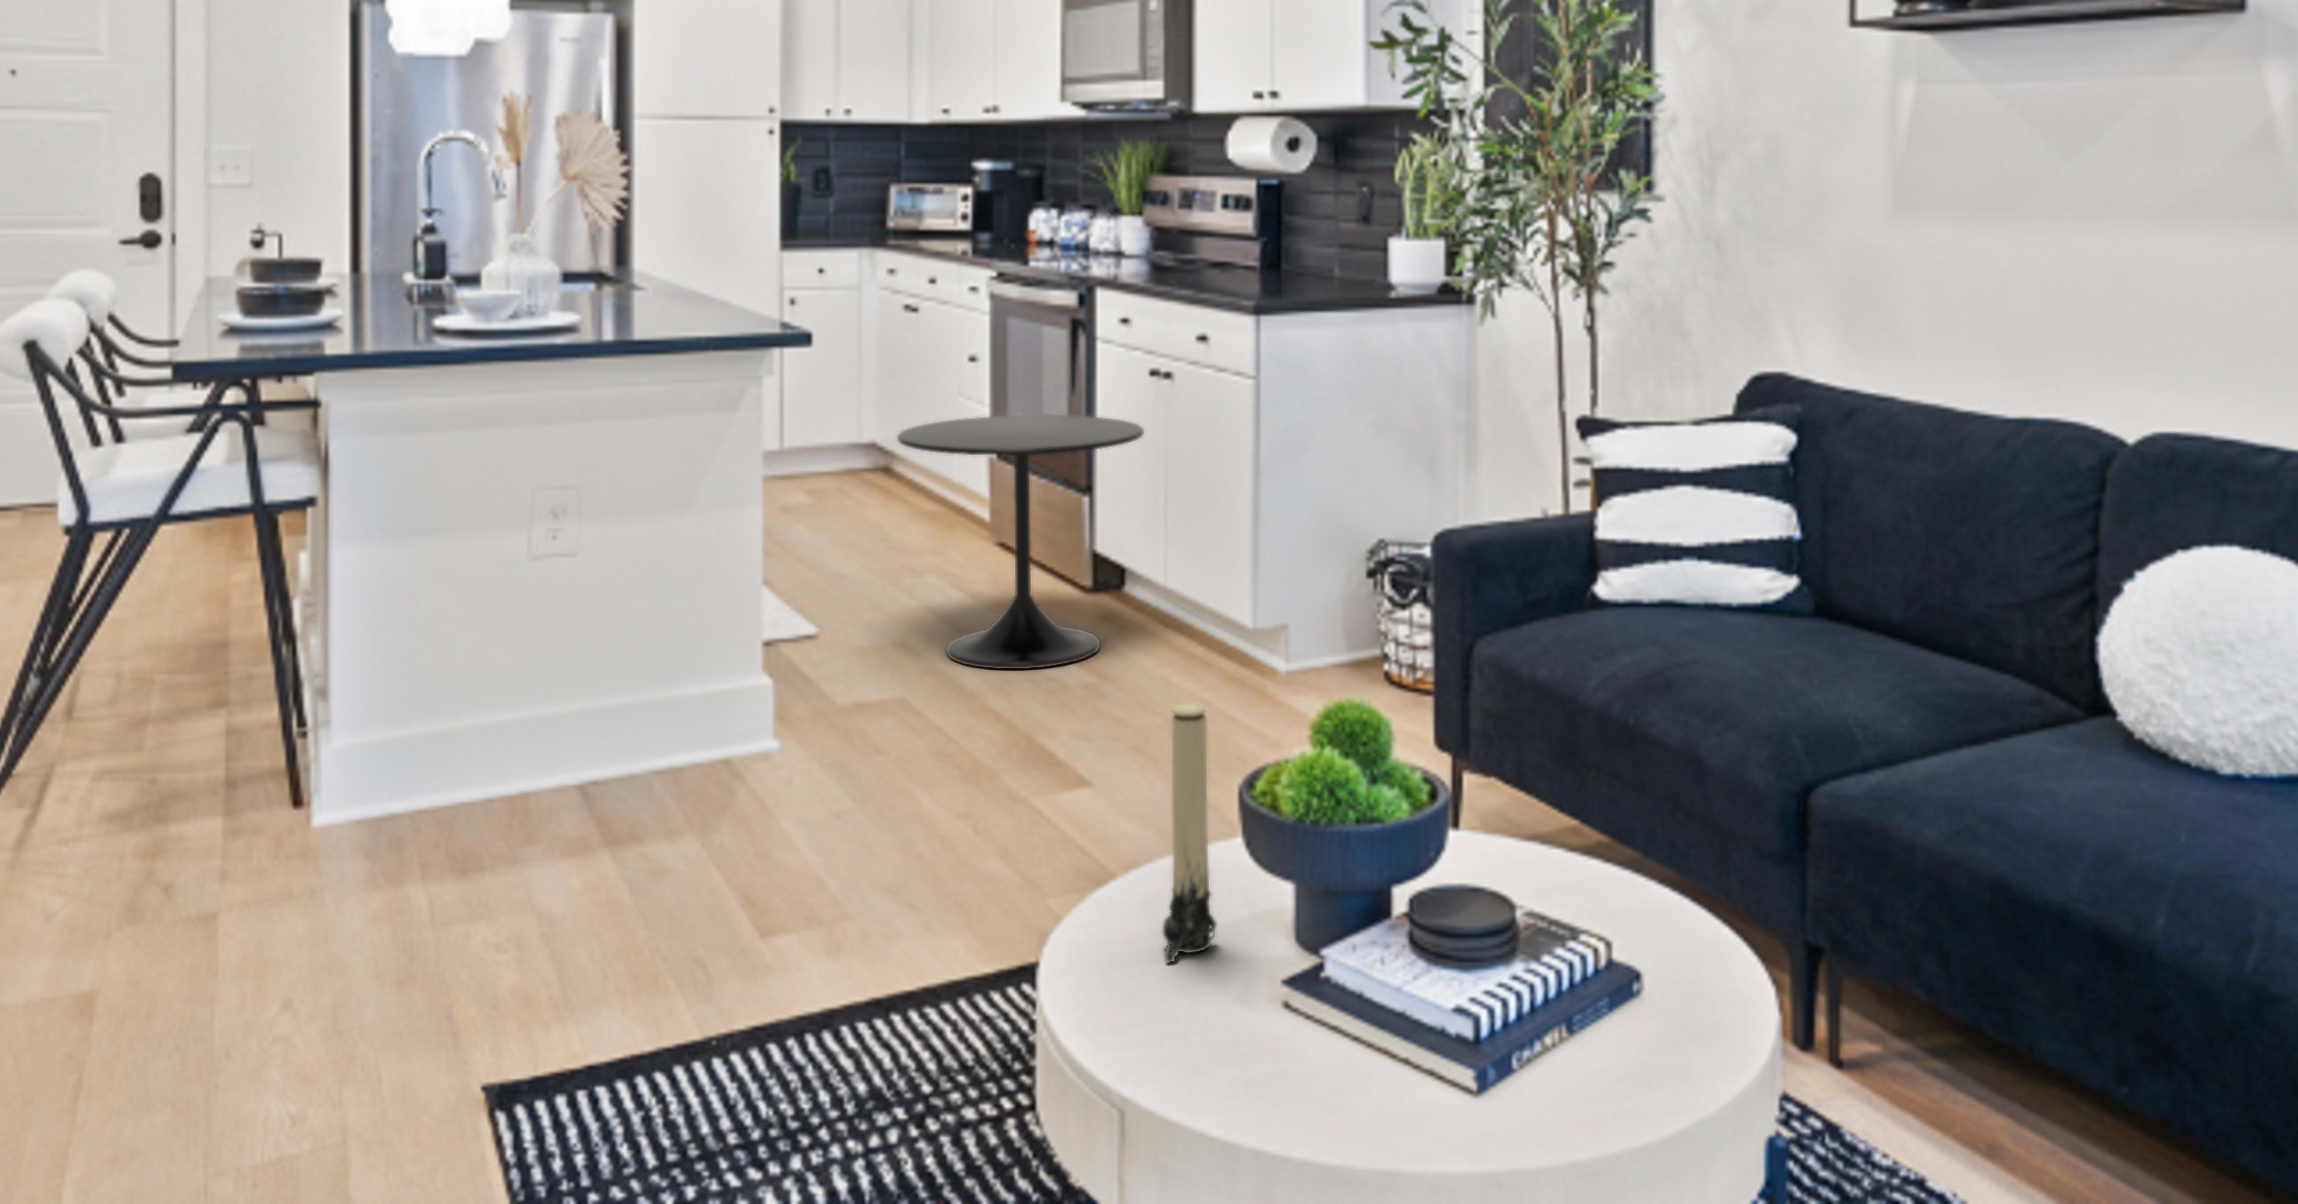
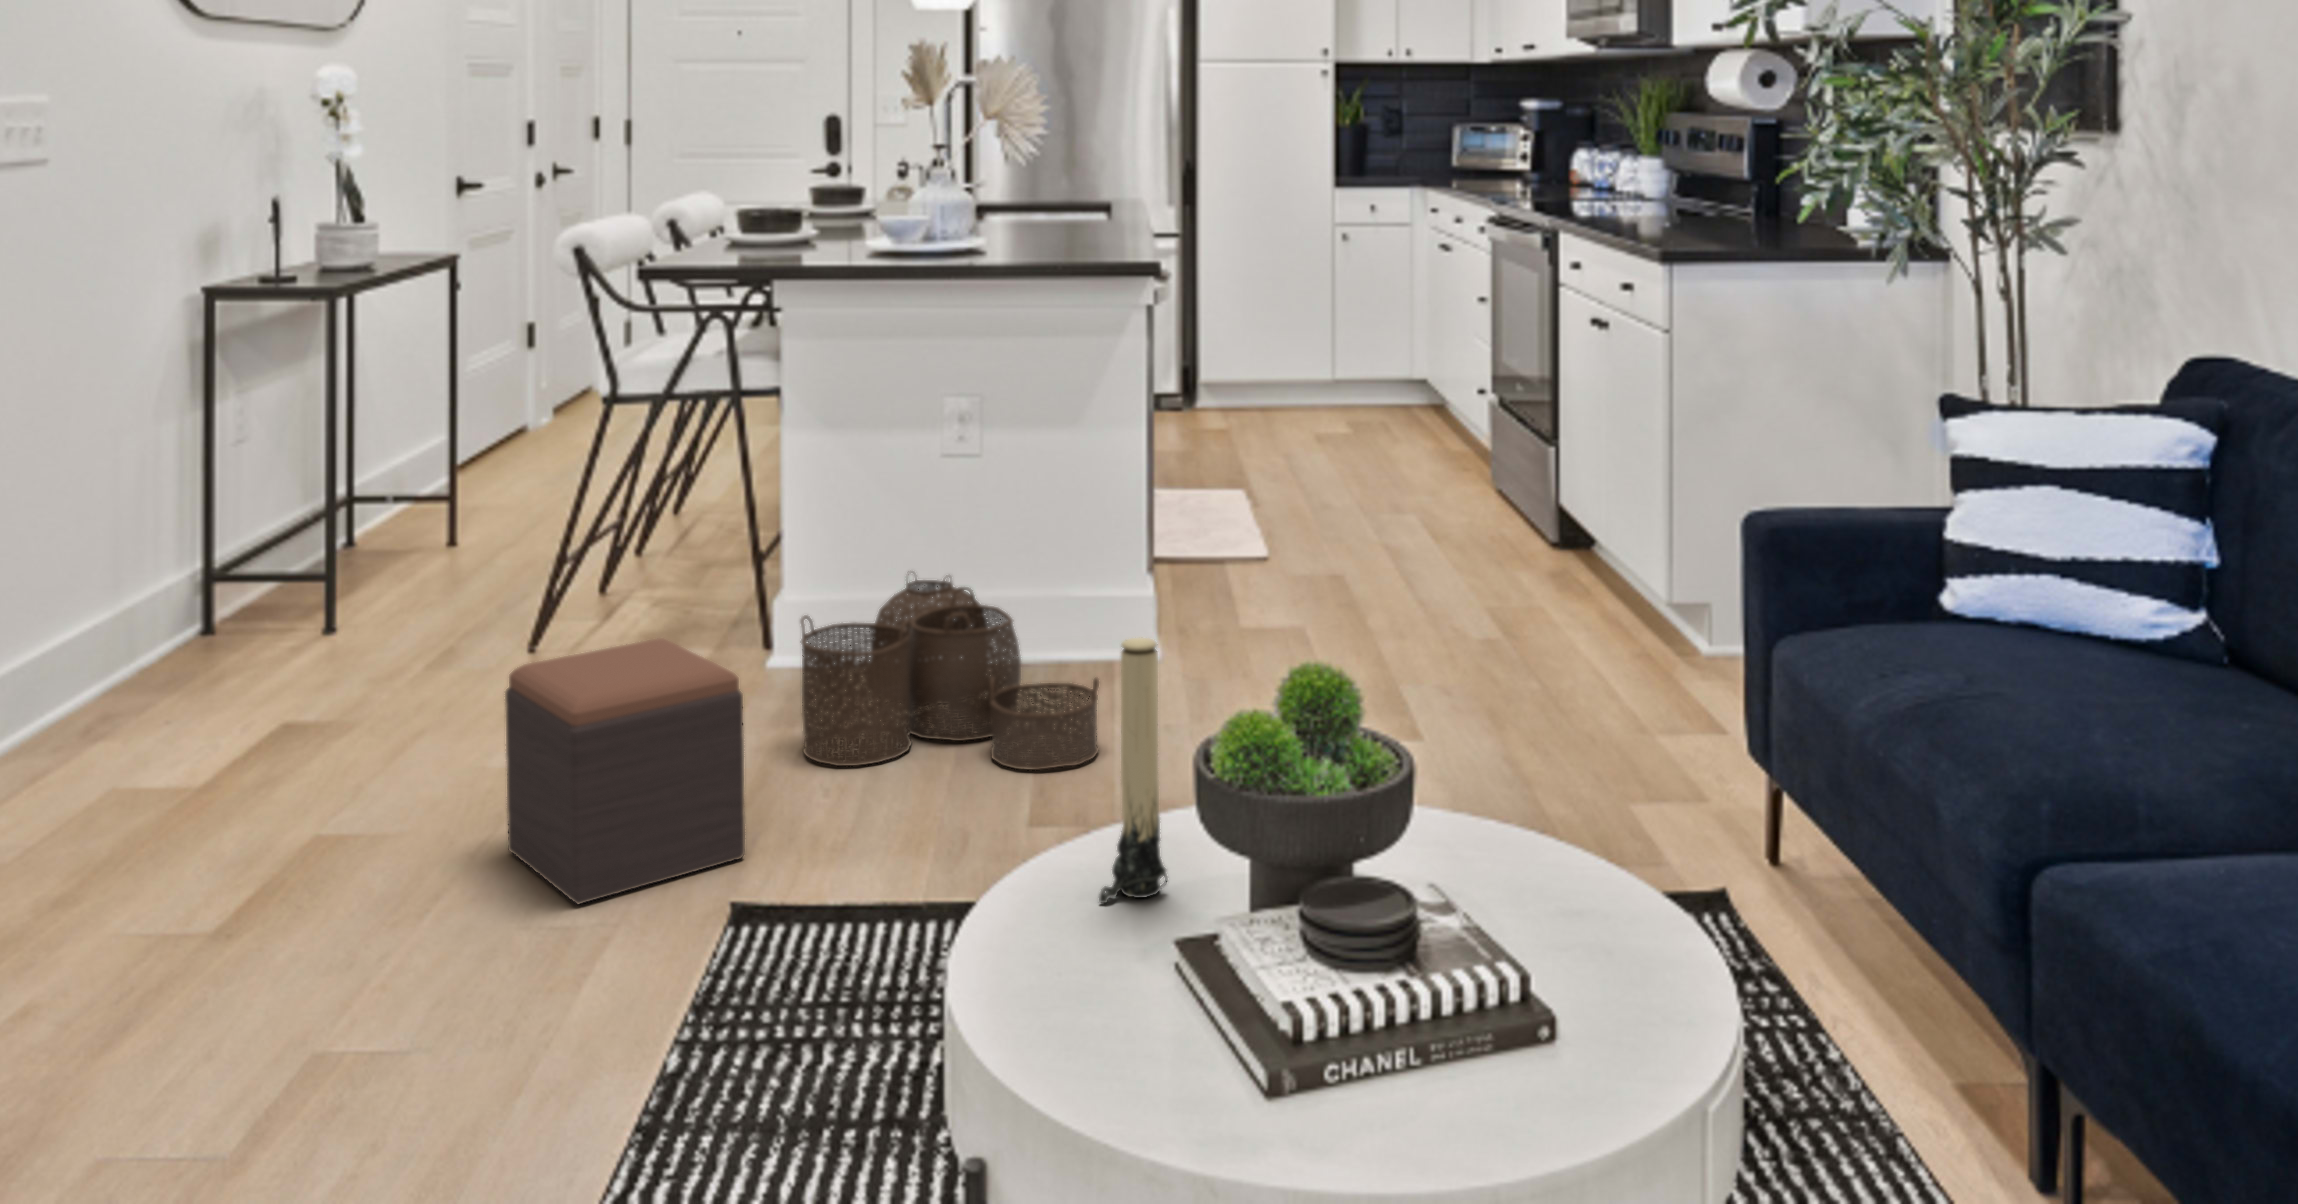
side table: present [897,415,1144,669] -> none [1337,353,1583,604]
woven basket: none [427,695,779,921] -> present [801,574,1099,770]
footstool: none [139,801,455,1120] -> present [505,638,745,904]

